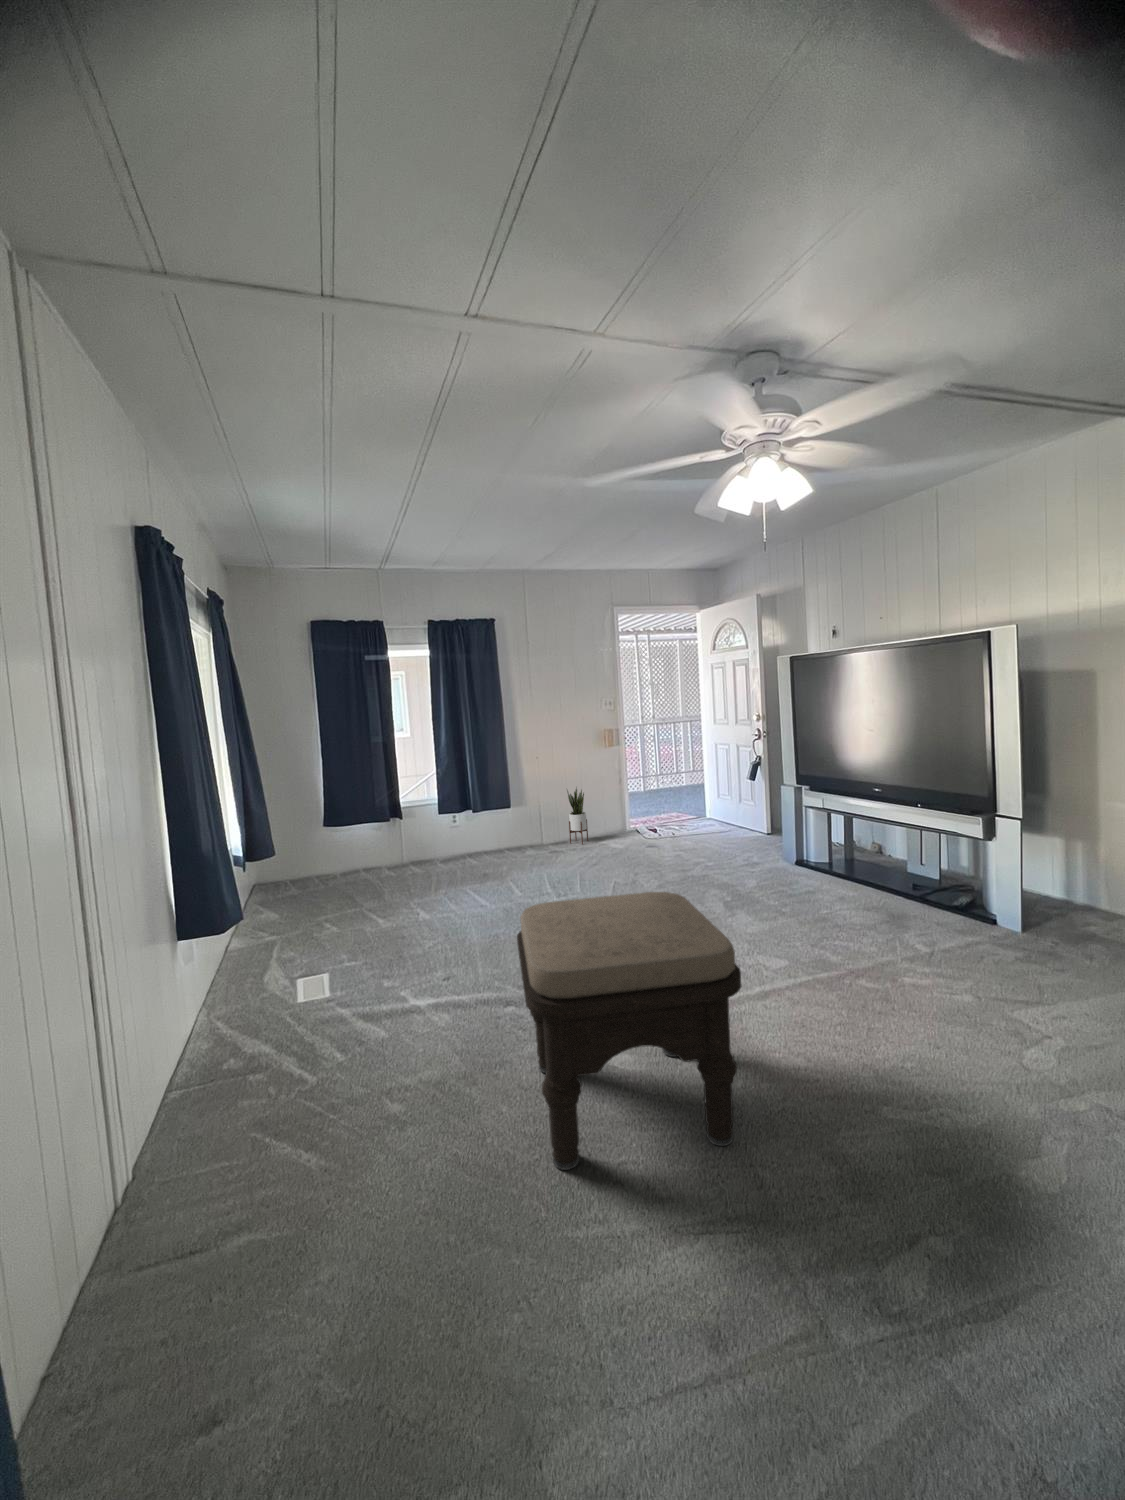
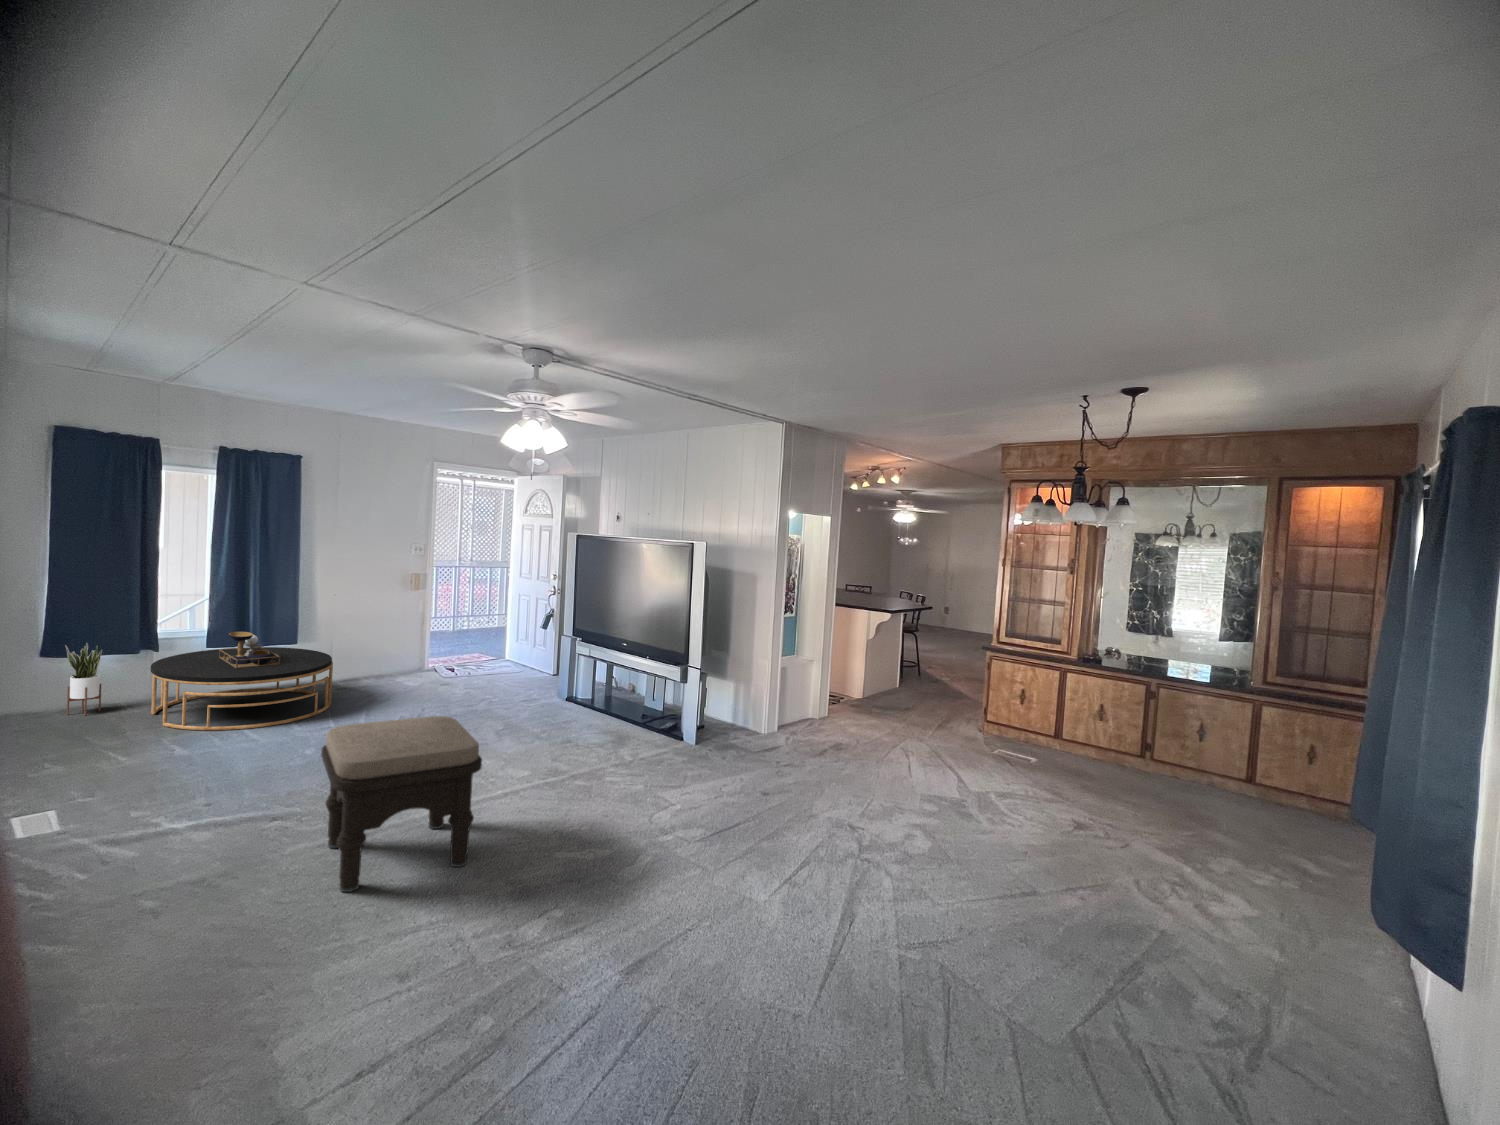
potted plant: present [567,787,588,844] -> present [65,643,102,716]
coffee table: none [393,796,543,894] -> present [151,632,333,730]

